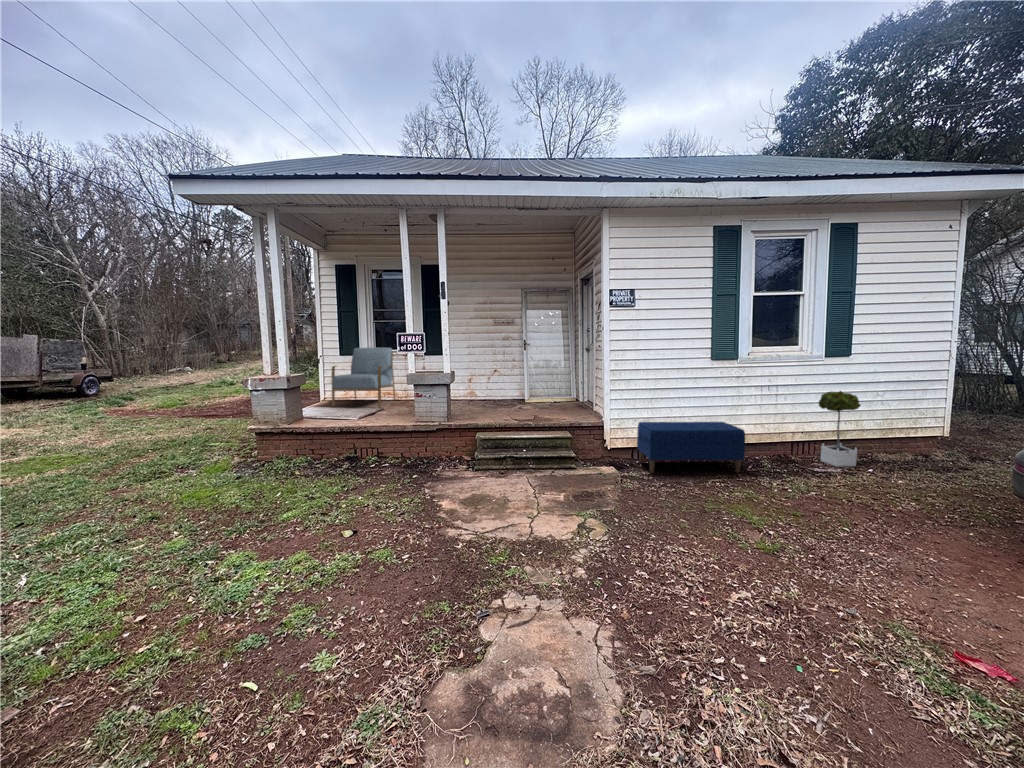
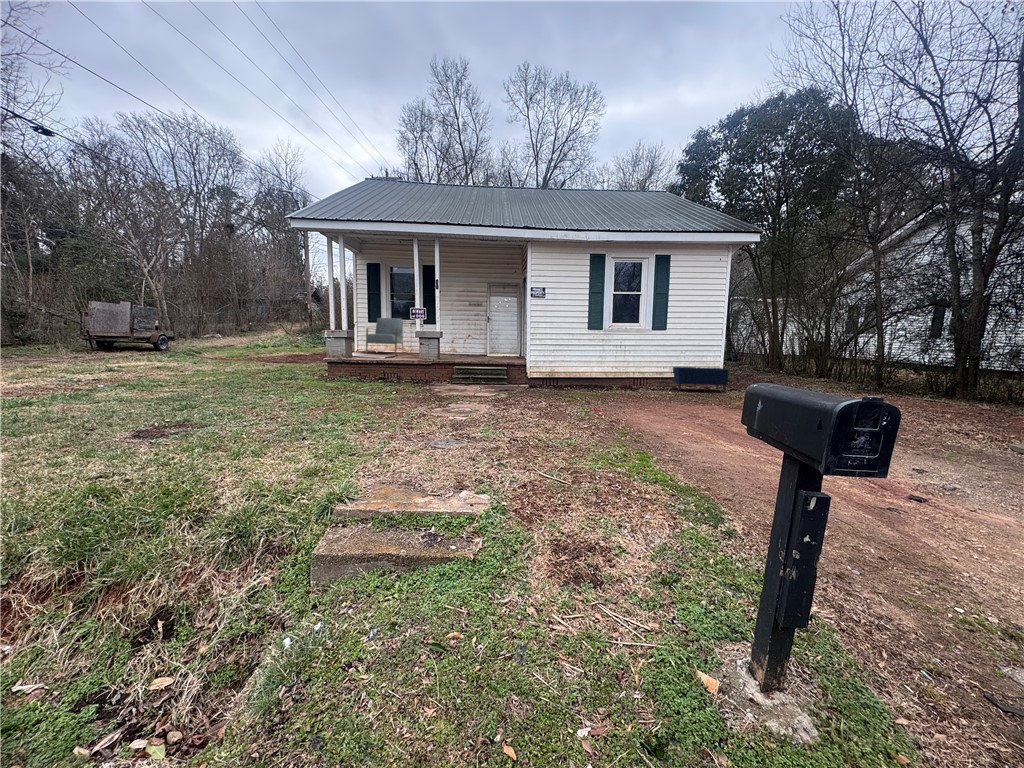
potted tree: present [819,391,861,467] -> none [646,348,665,390]
bench: present [637,422,745,473] -> present [672,366,729,392]

